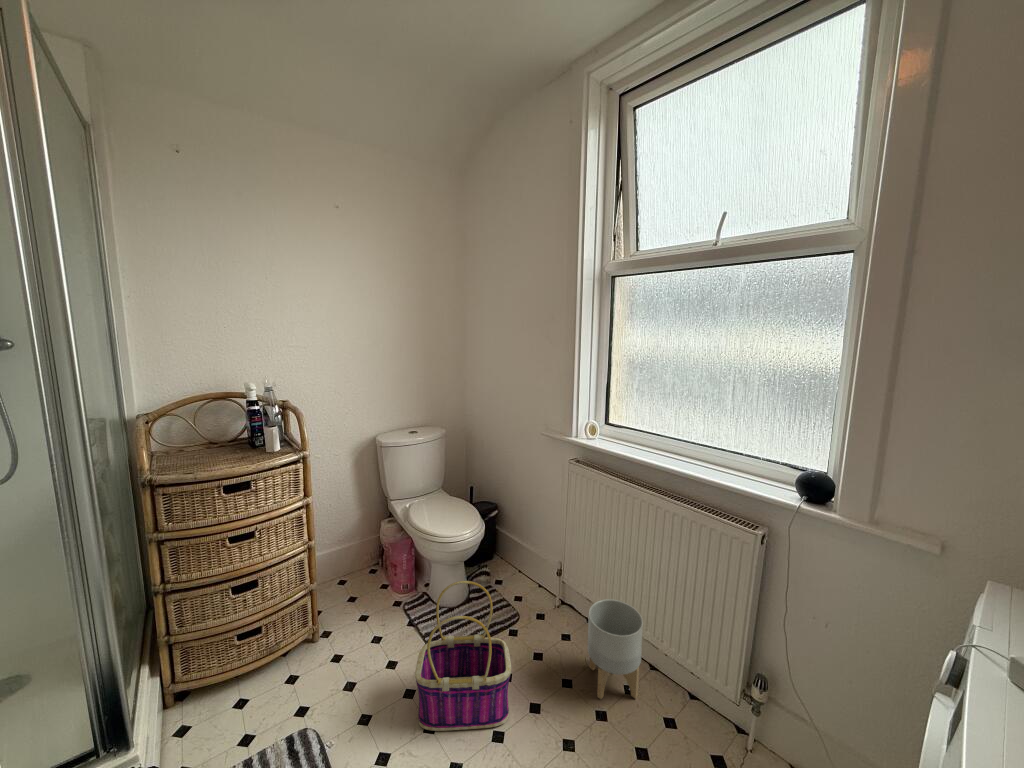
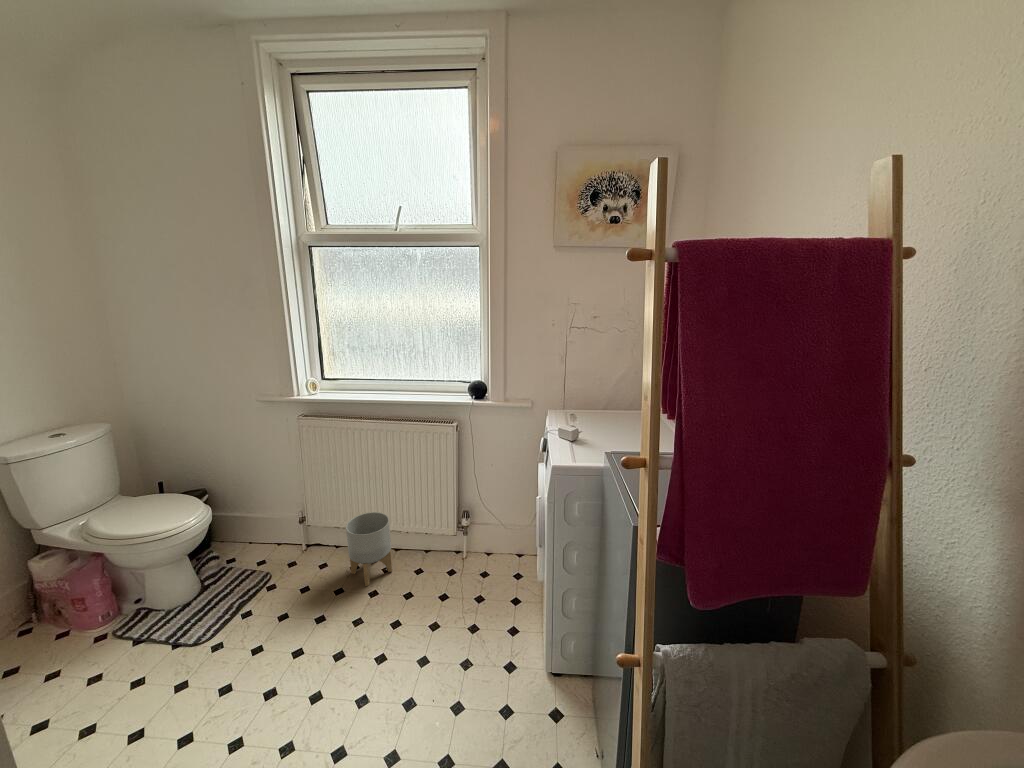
basket: present [415,581,511,731] -> none [189,548,300,694]

